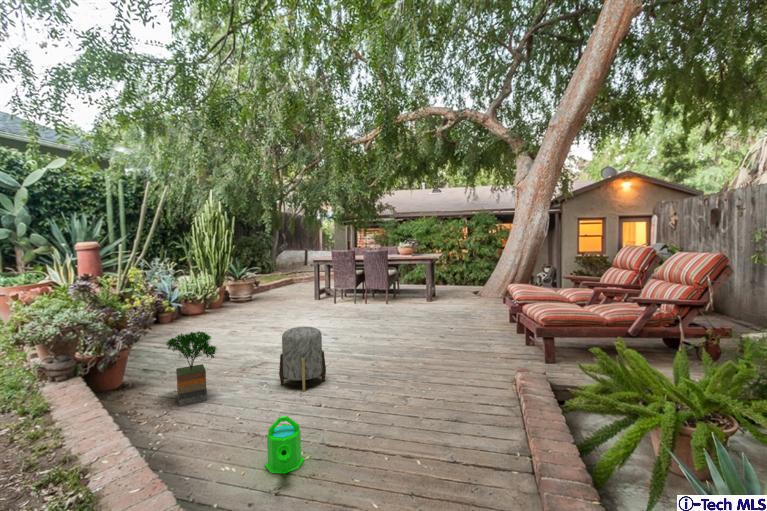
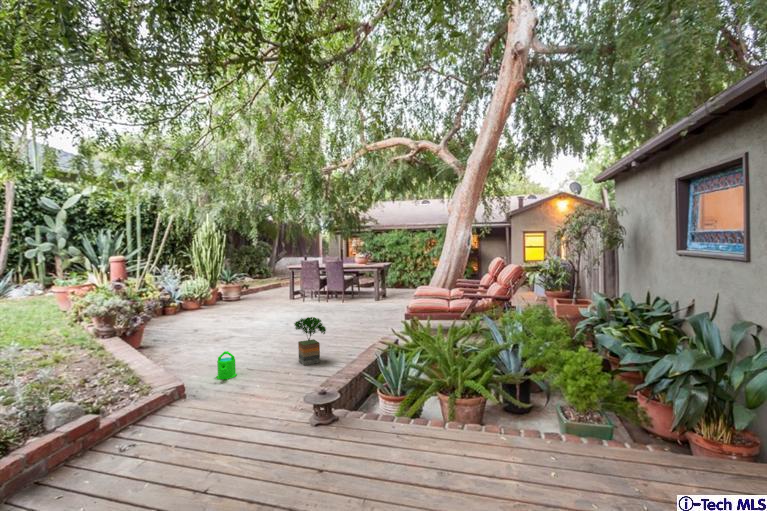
stool: present [279,327,326,391] -> none [238,311,268,350]
potted tree: present [166,331,216,406] -> present [294,317,326,365]

